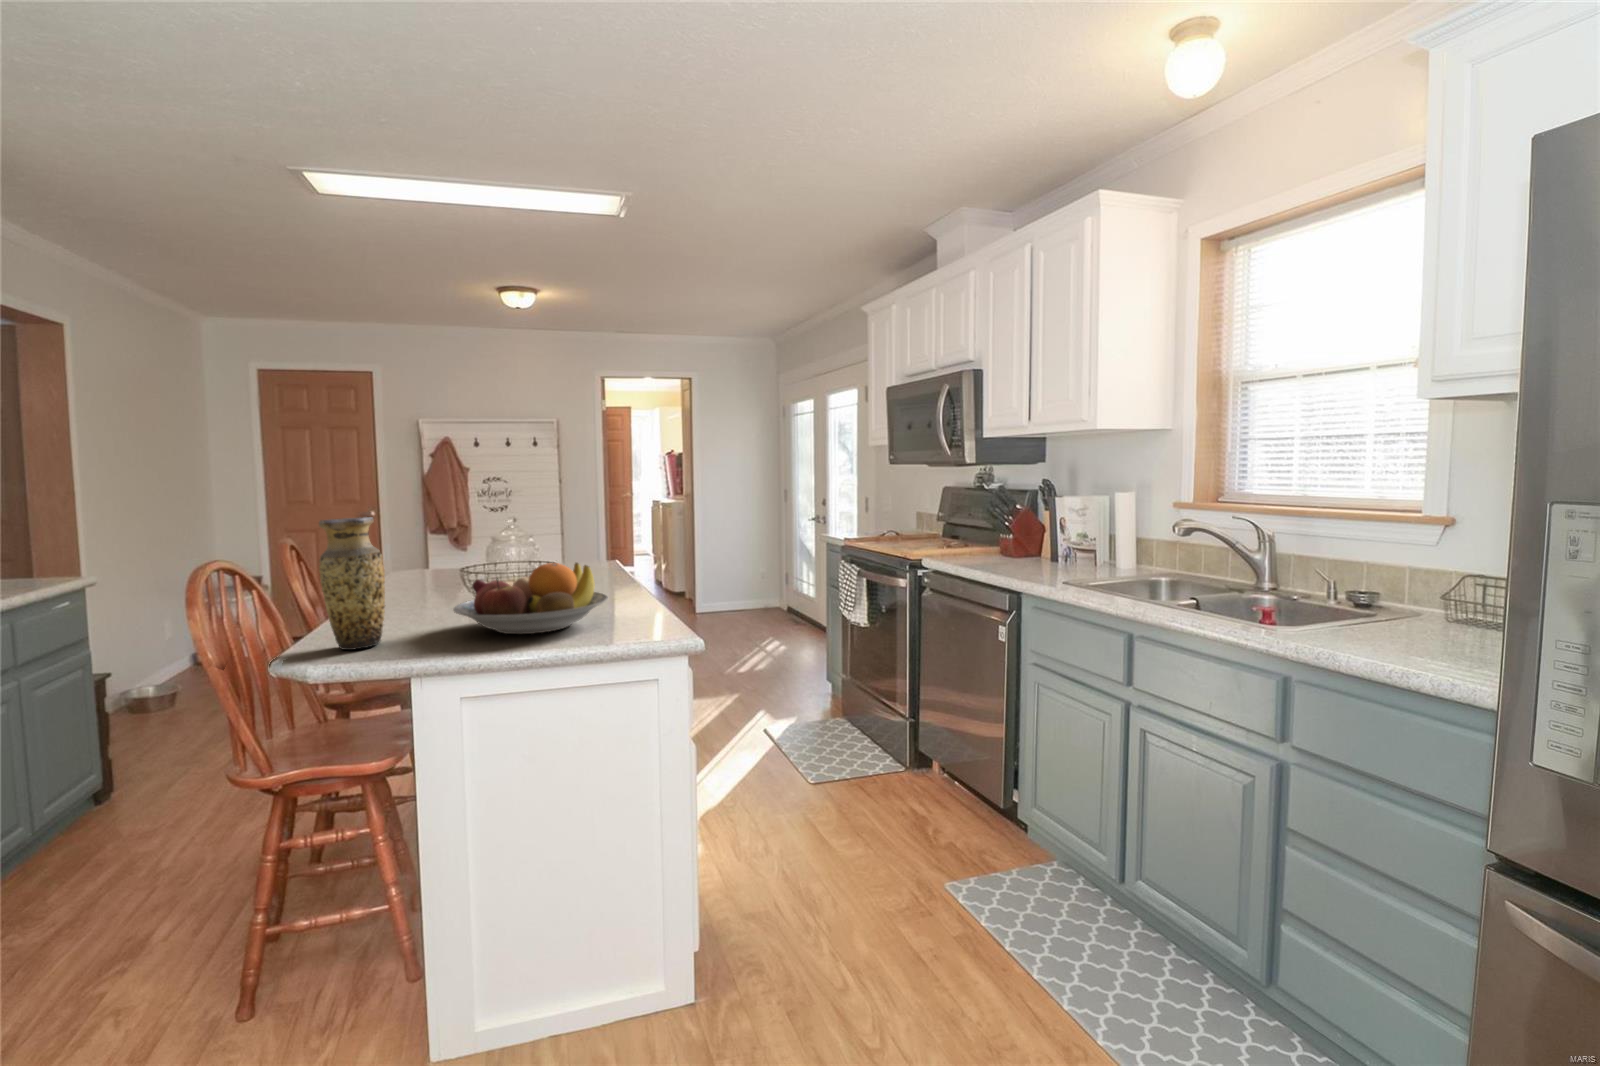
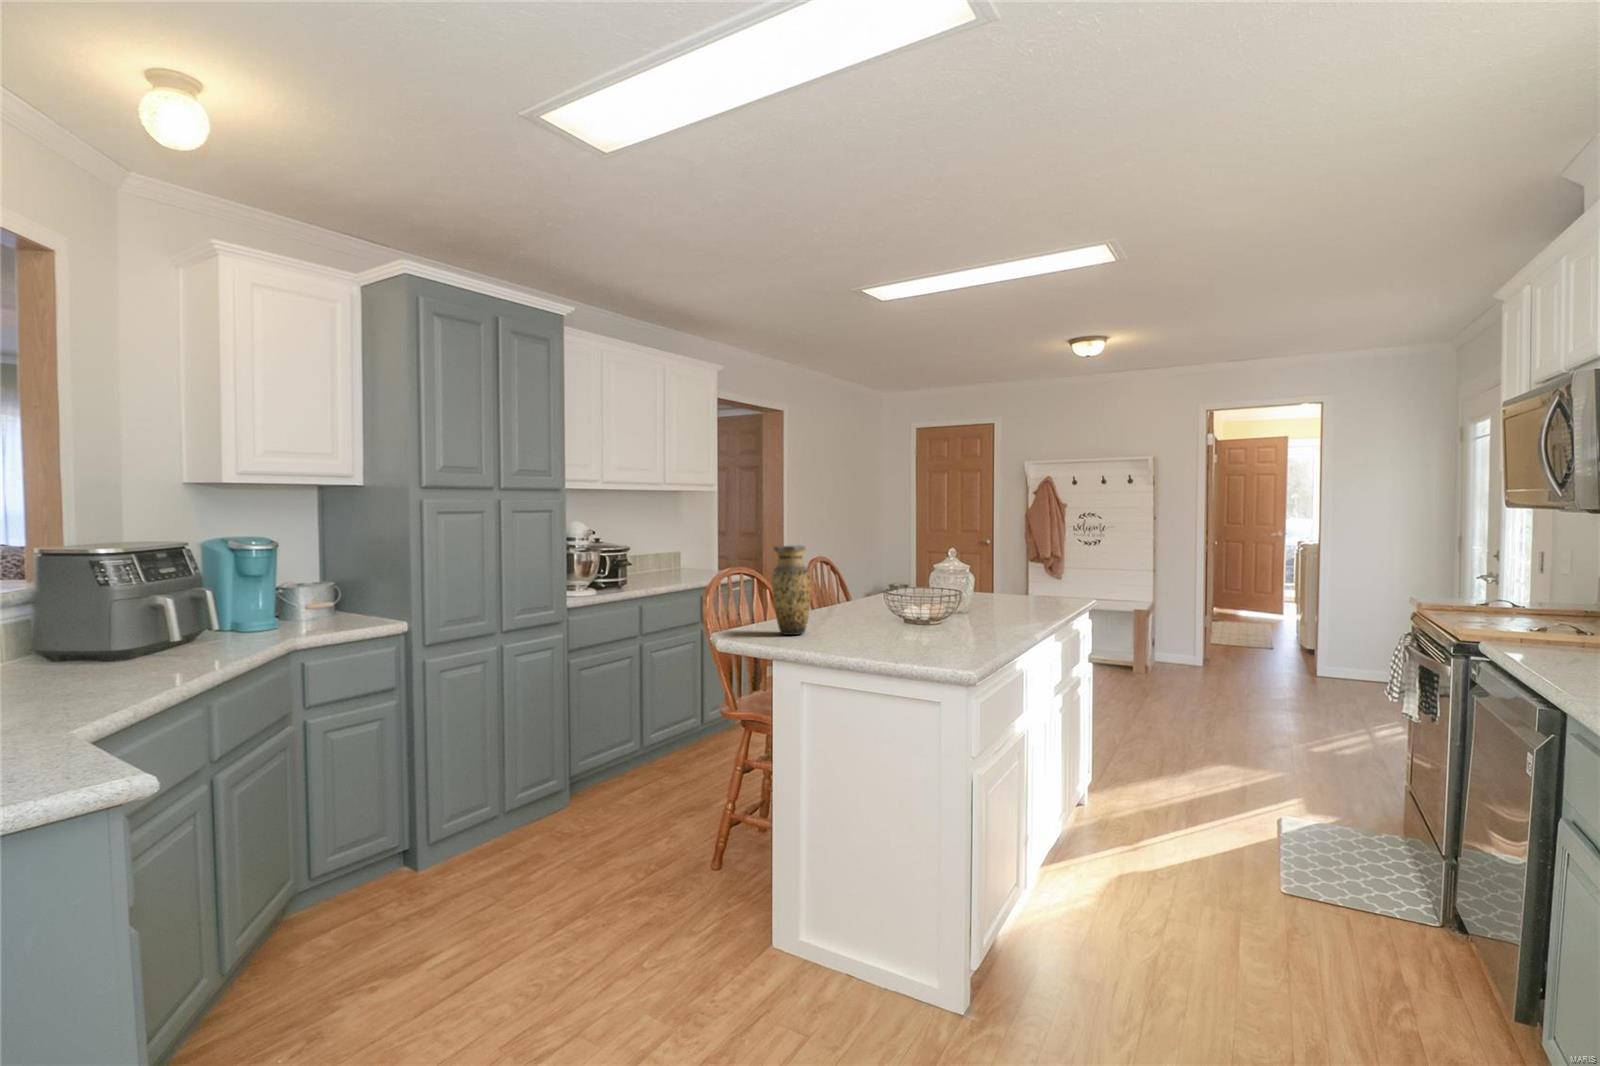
fruit bowl: present [453,563,608,634] -> none [847,591,965,645]

